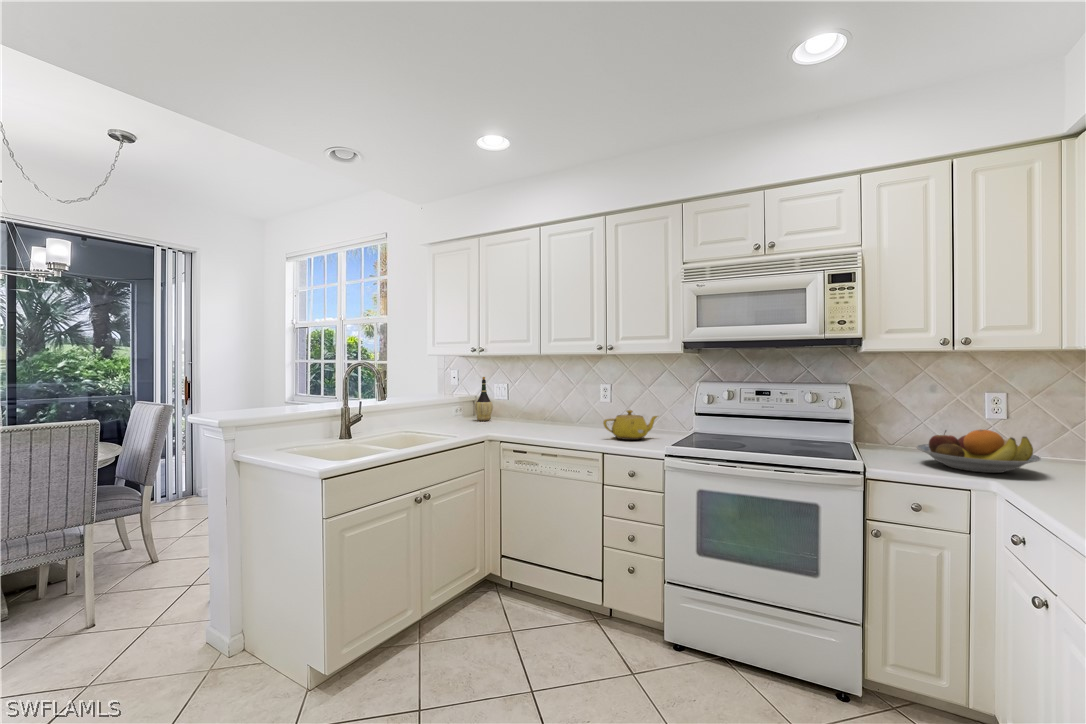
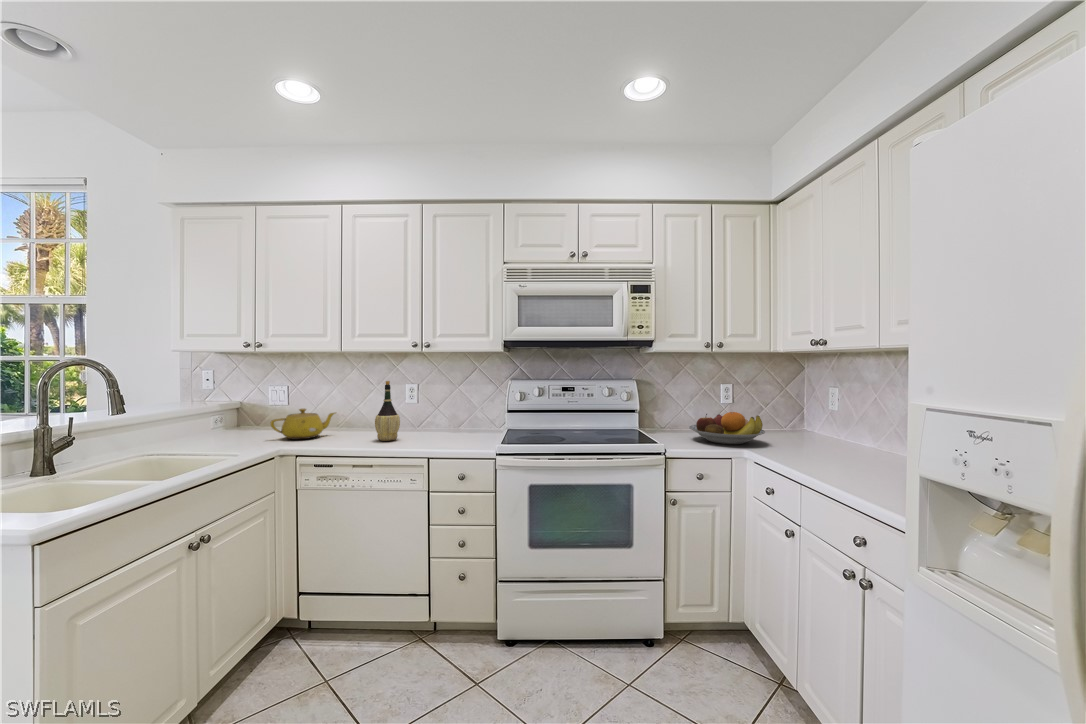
wine bottle: present [475,377,493,421] -> present [375,381,400,441]
teapot: present [603,410,658,440] -> present [271,409,335,439]

